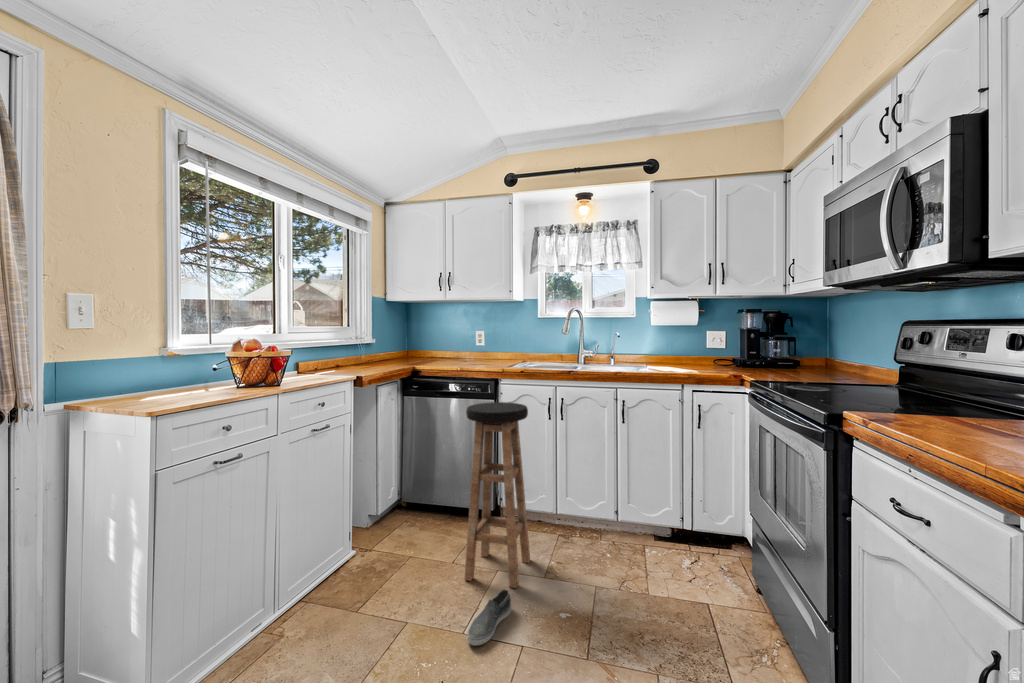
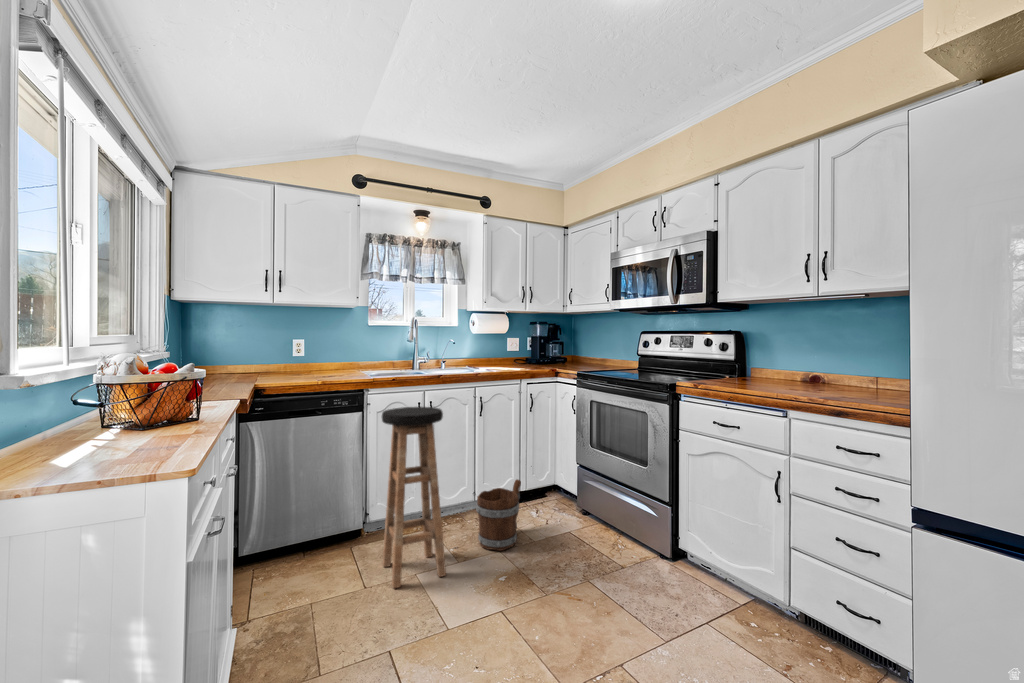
bucket: none [576,507,650,587] -> present [476,479,521,551]
shoe: present [467,589,511,645] -> none [446,574,469,623]

